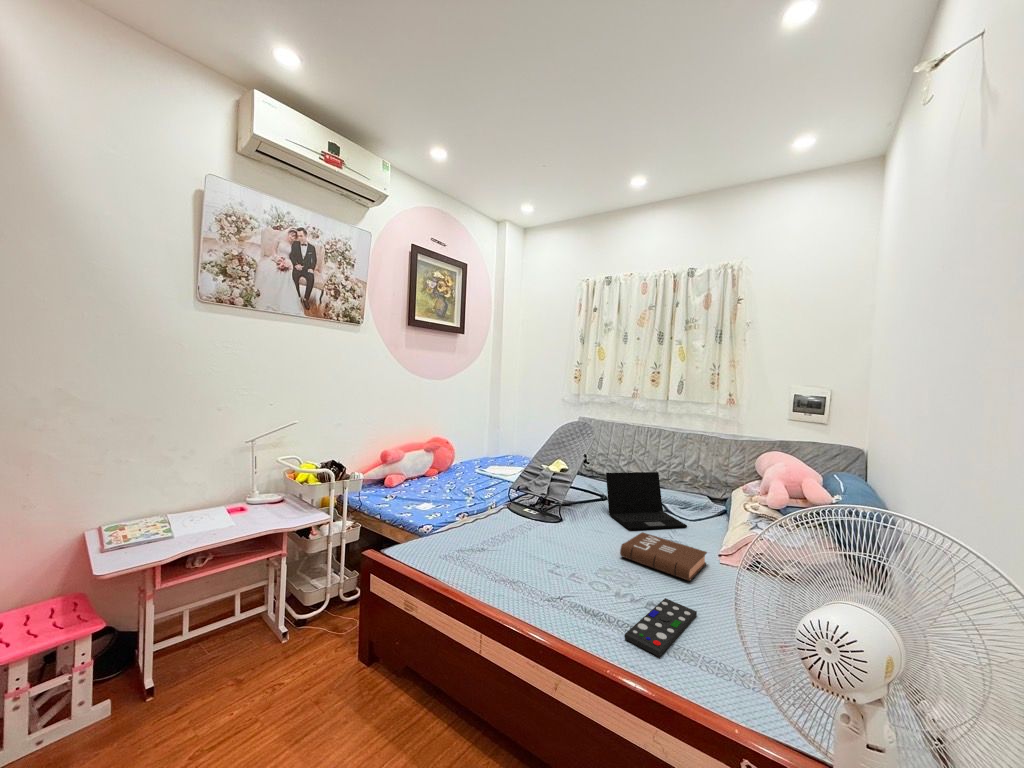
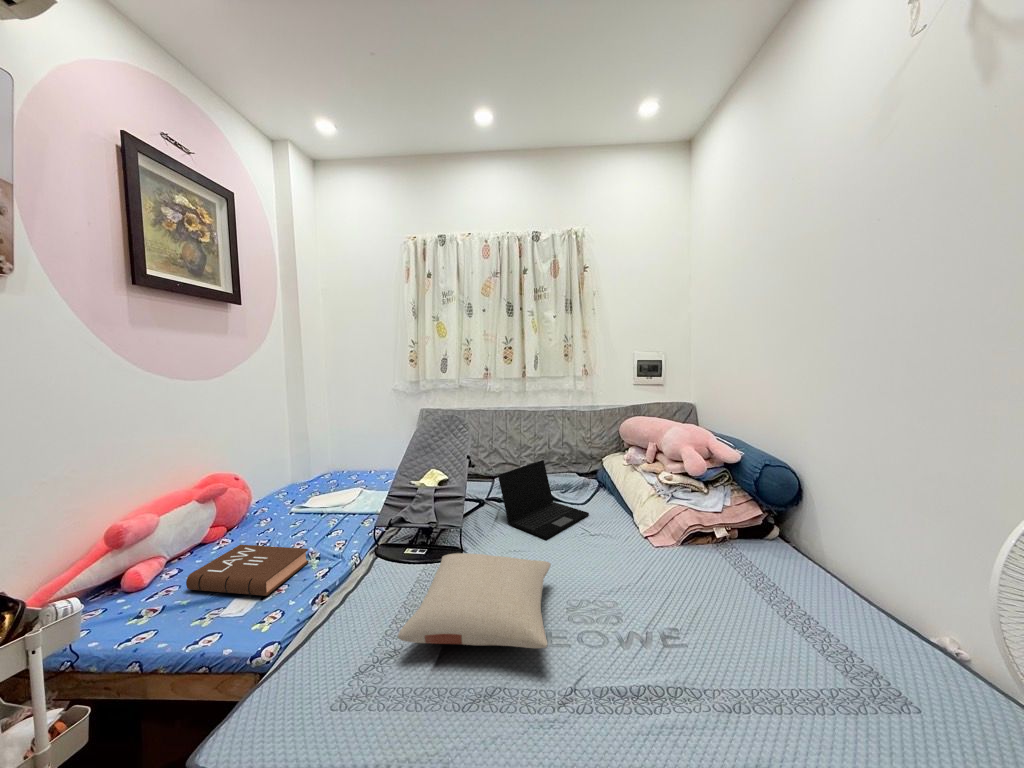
pillow: none [482,509,605,564] -> present [398,553,551,648]
book: present [620,532,707,581] -> present [186,545,309,596]
remote control: present [625,598,697,657] -> none [667,629,751,738]

